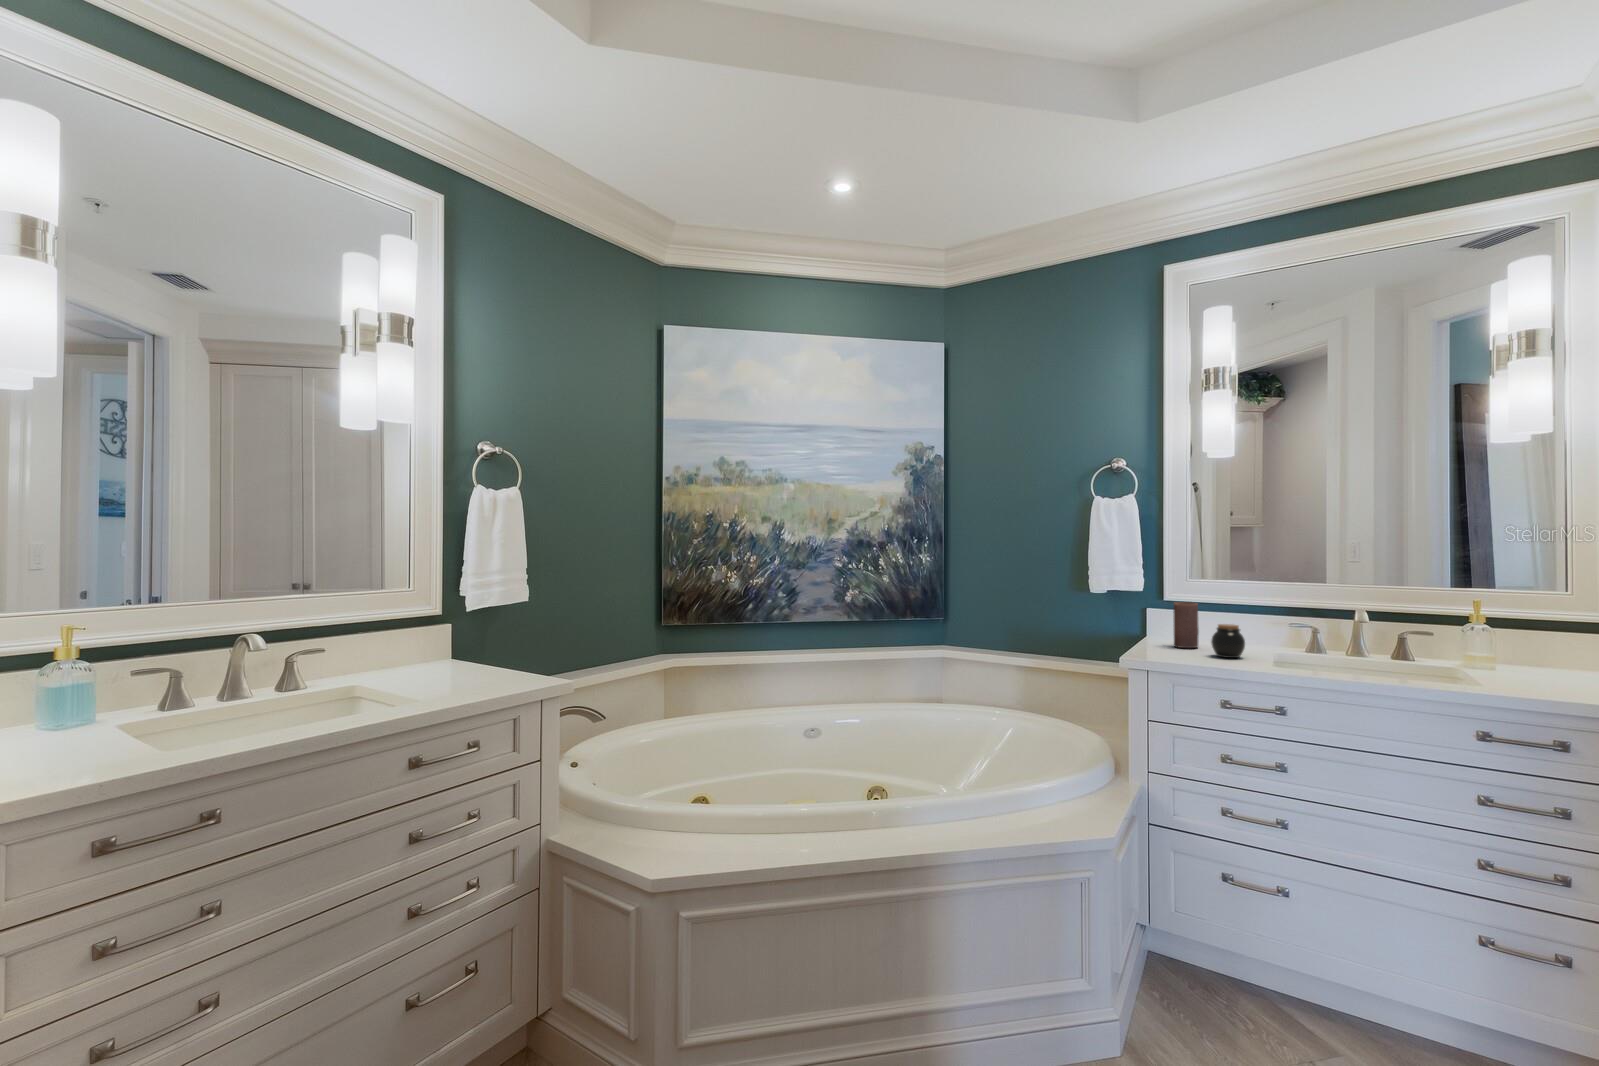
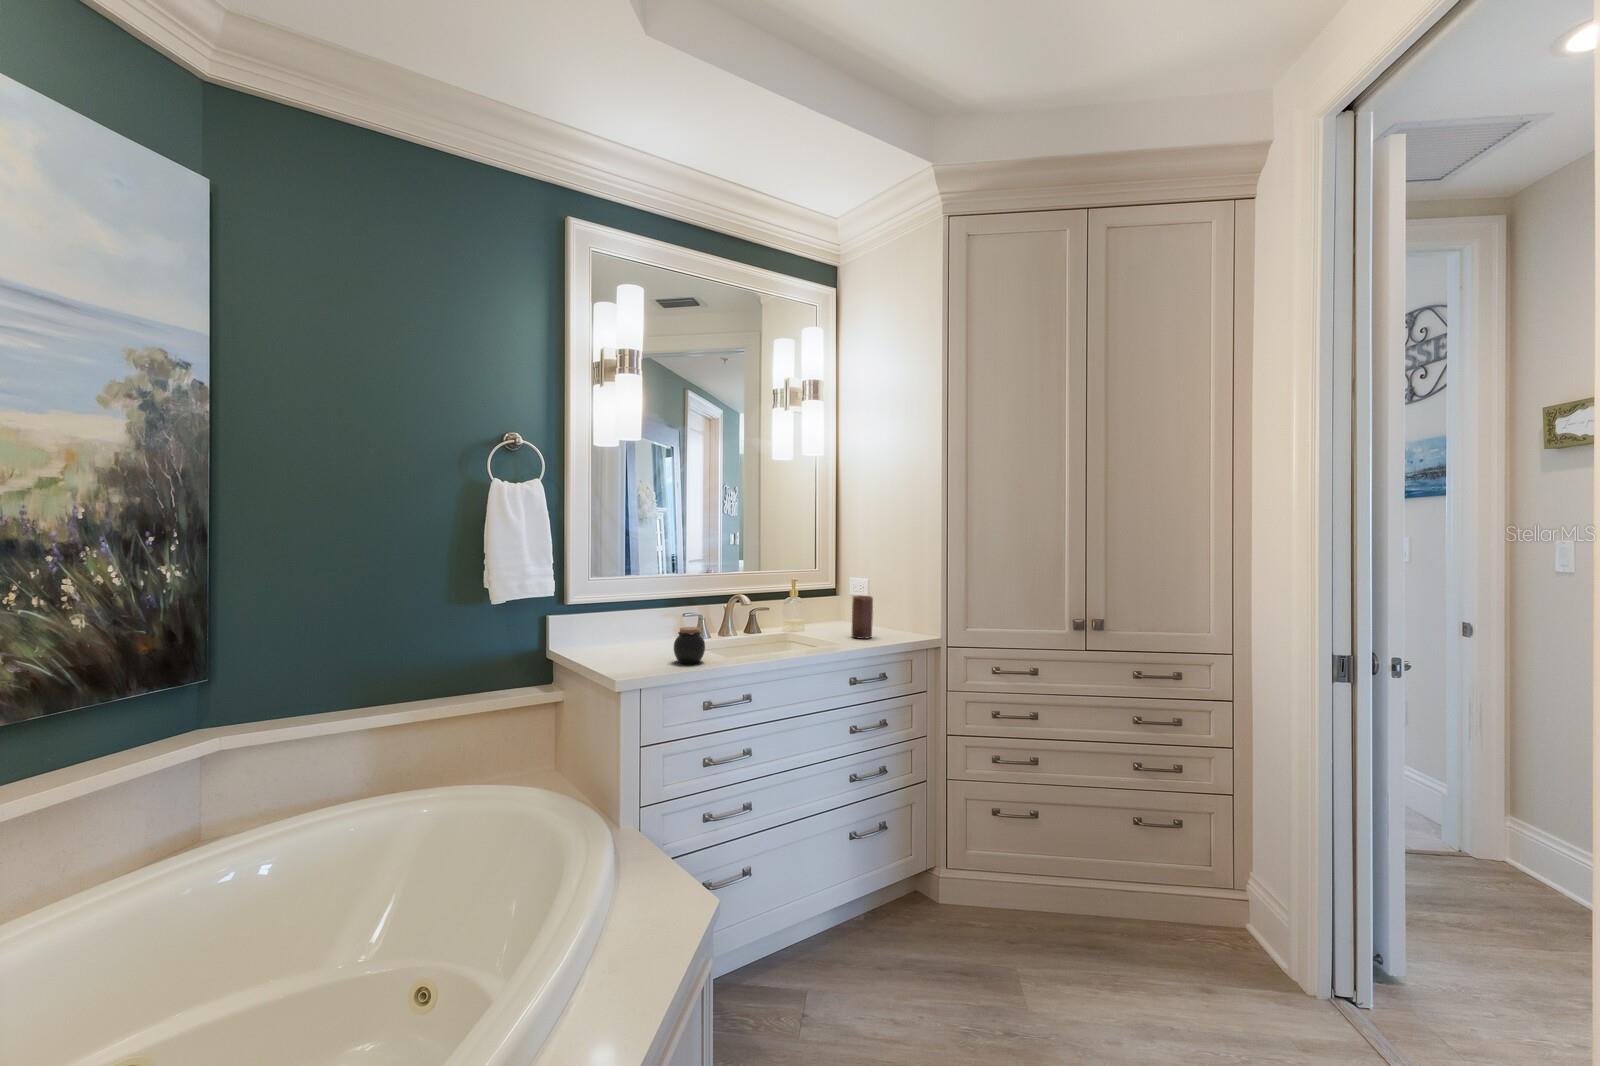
candle: present [1173,602,1199,648] -> present [852,595,873,639]

